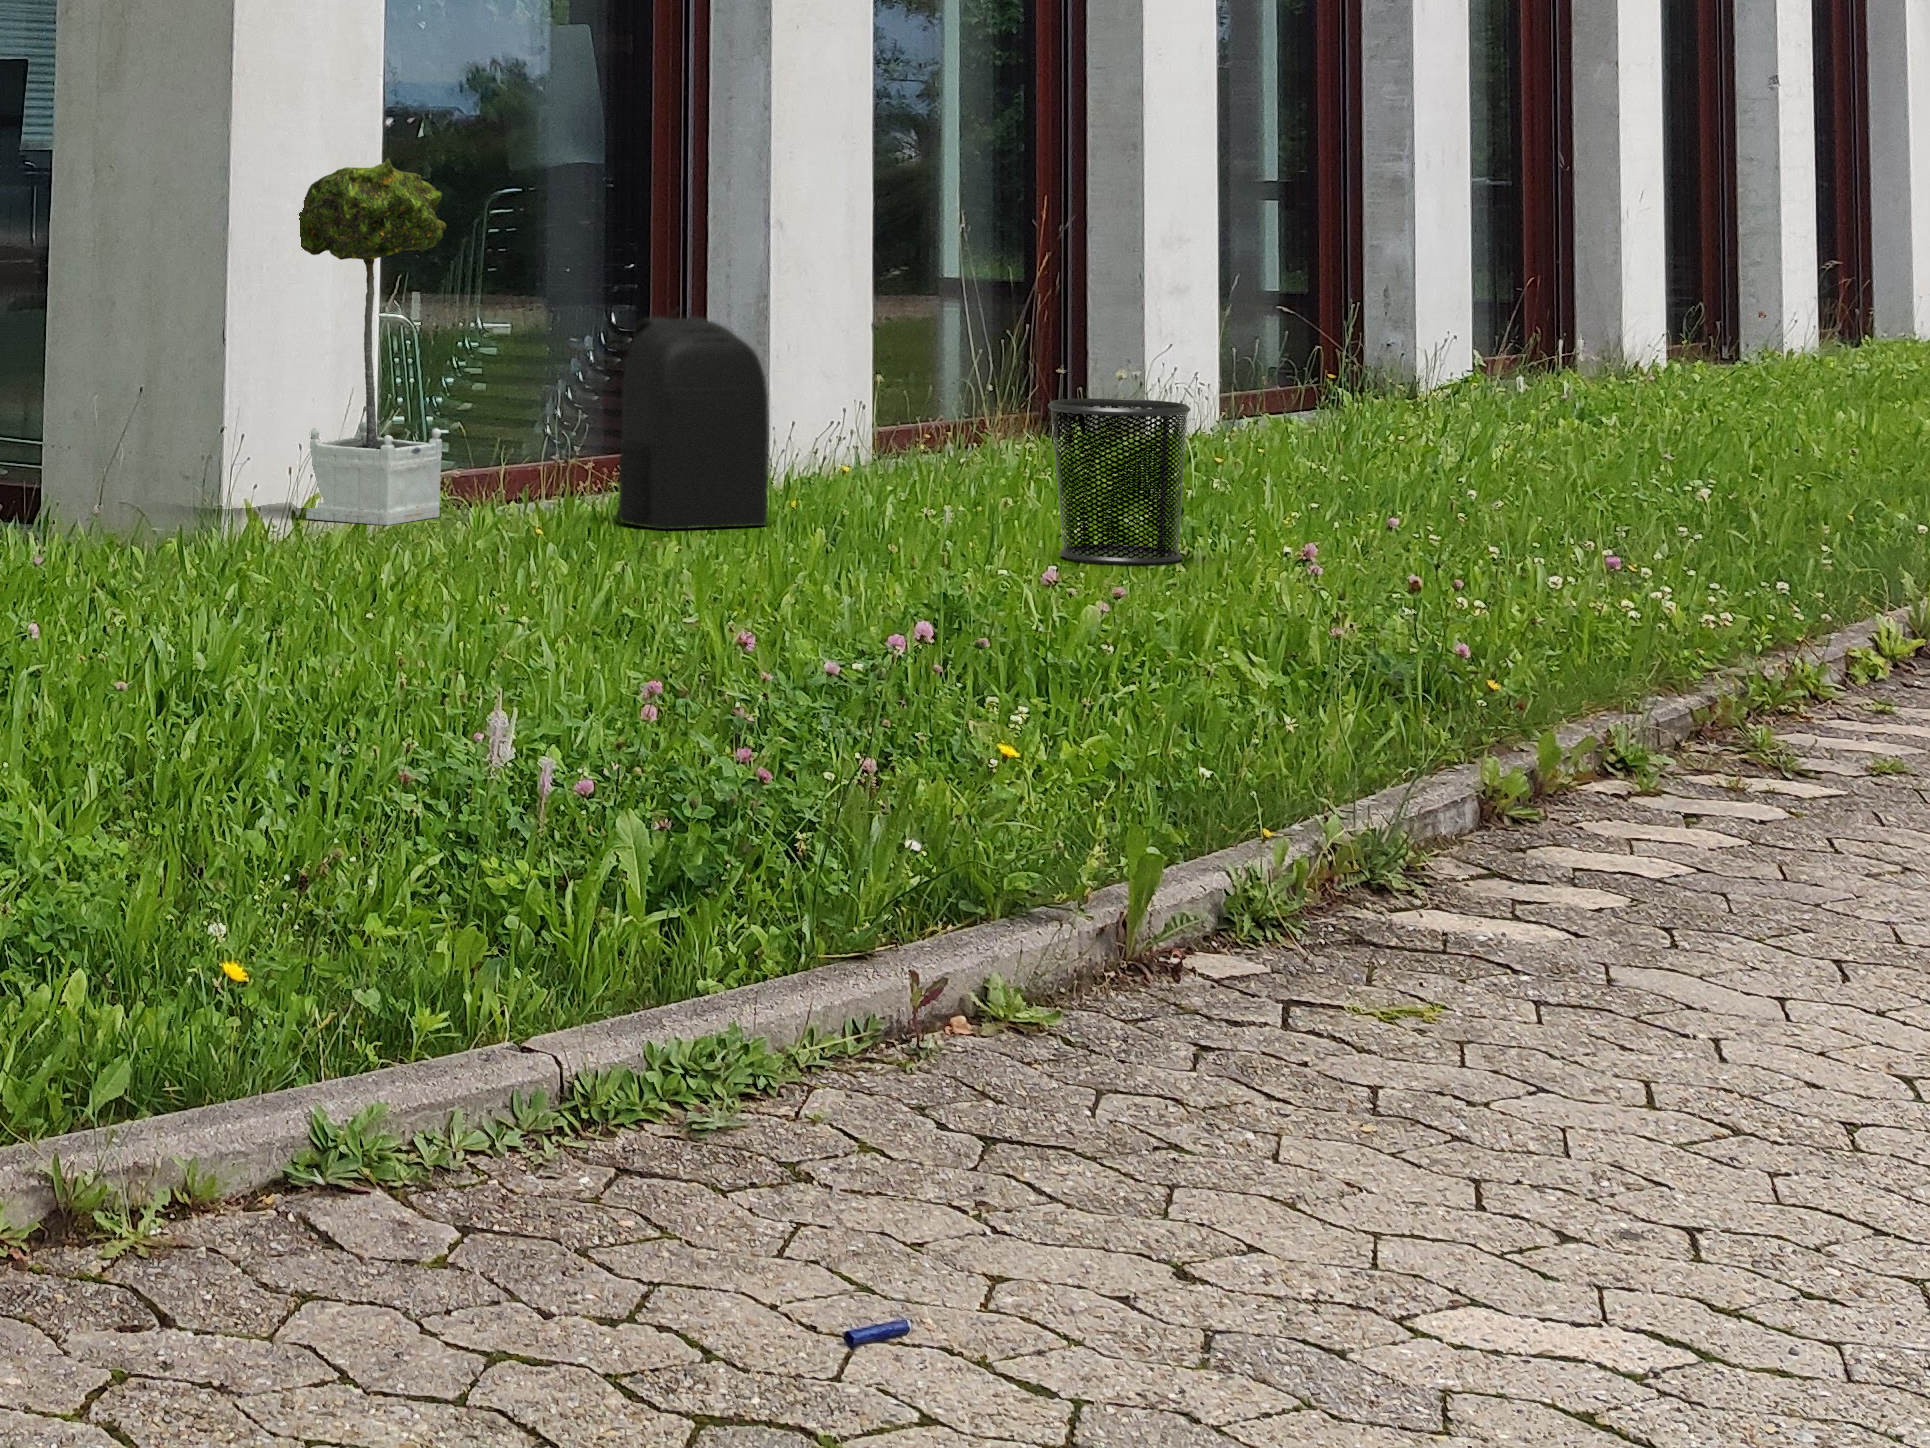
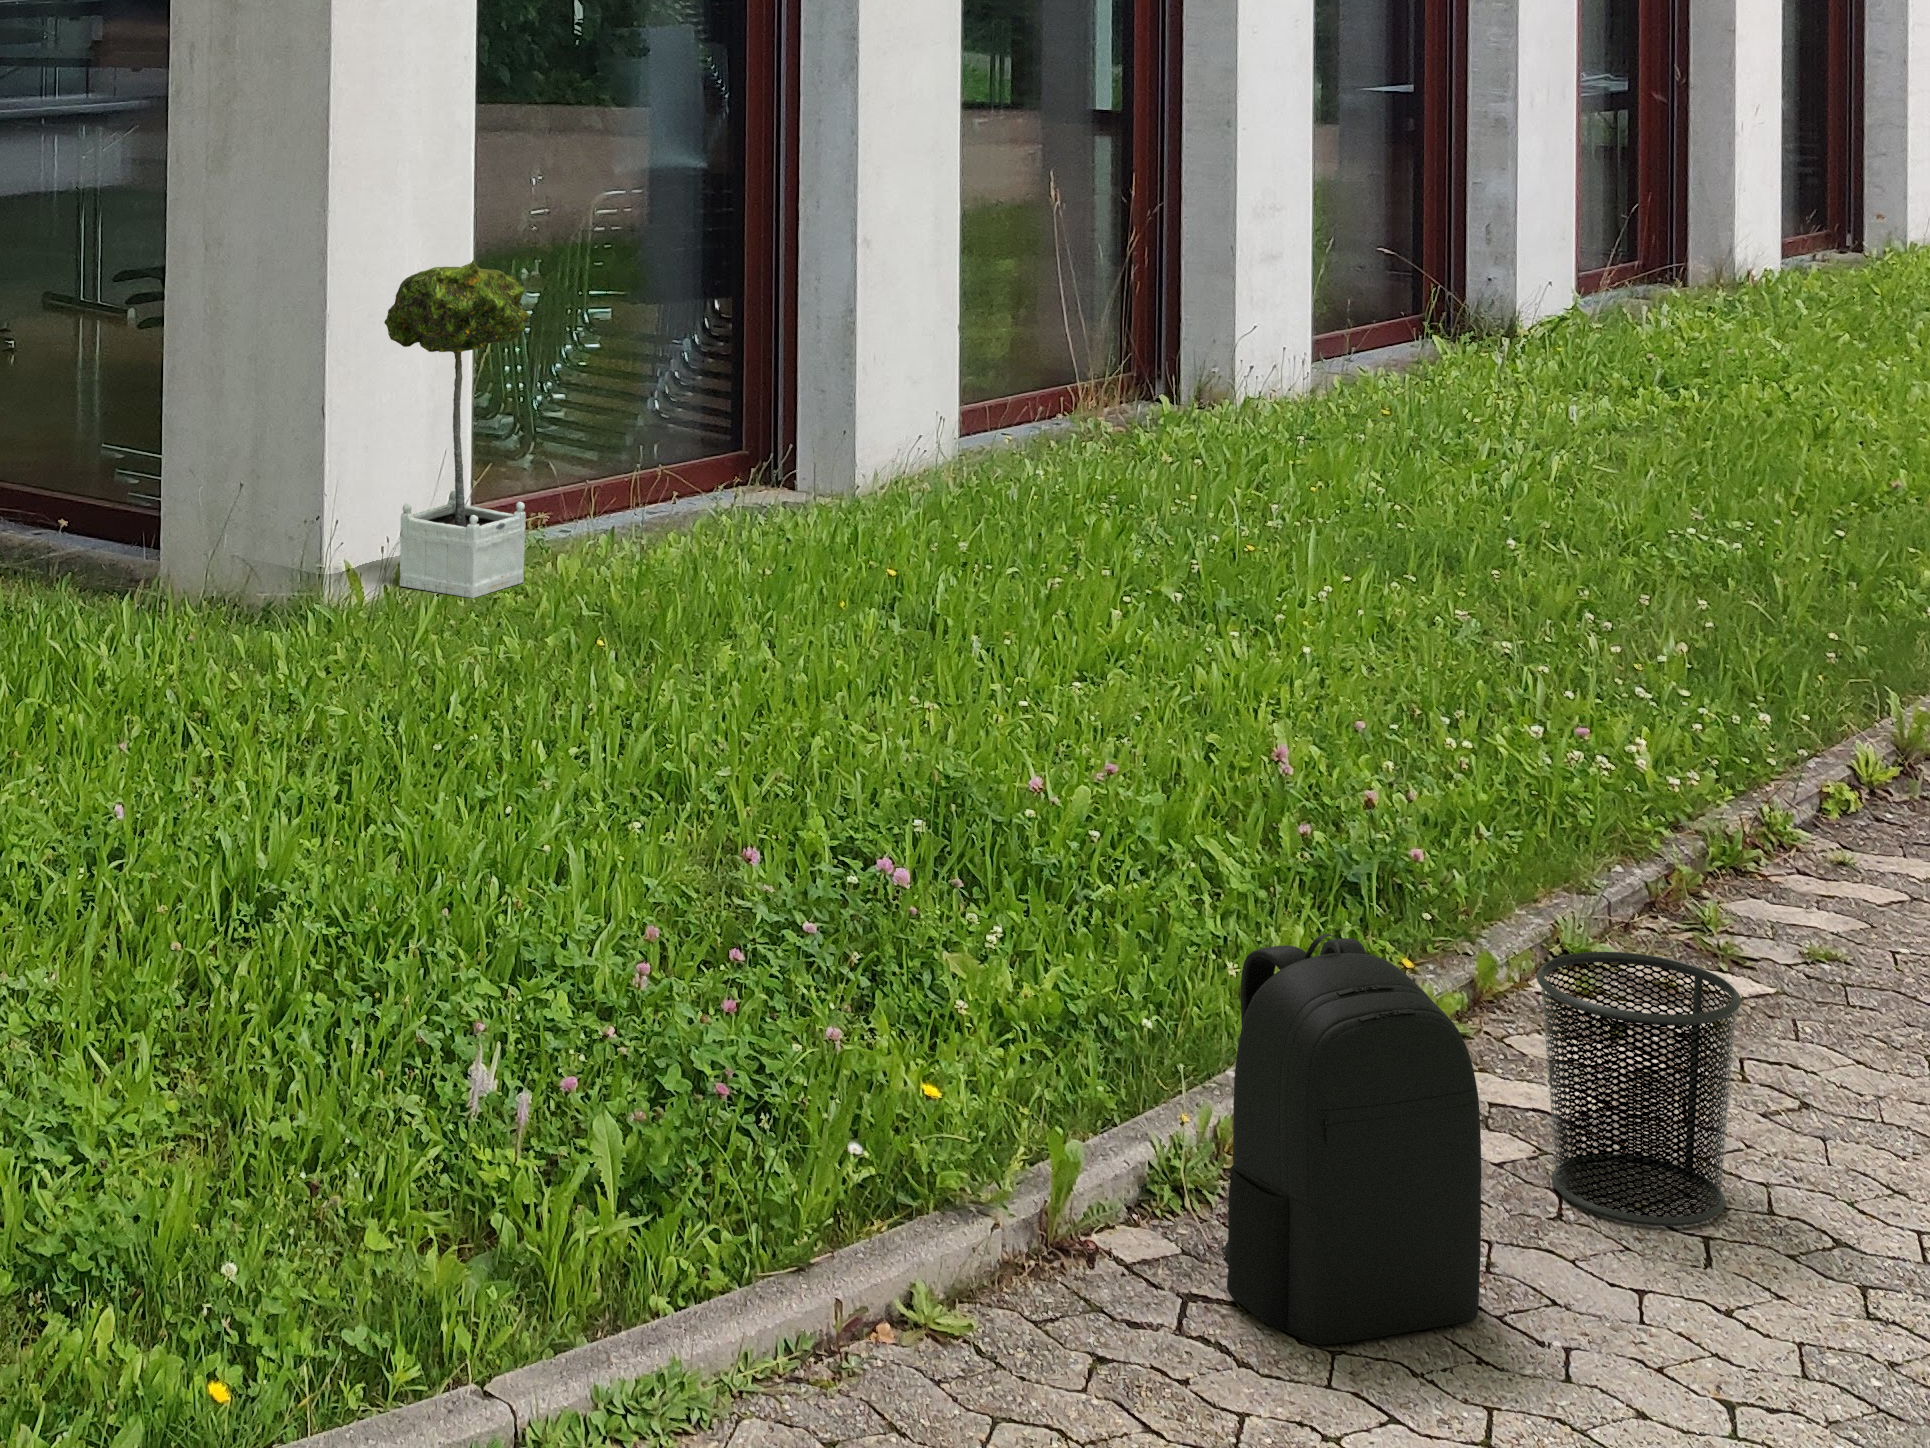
backpack: present [618,311,769,529] -> present [1221,934,1481,1345]
waste bin: present [1048,399,1191,565] -> present [1536,952,1741,1226]

